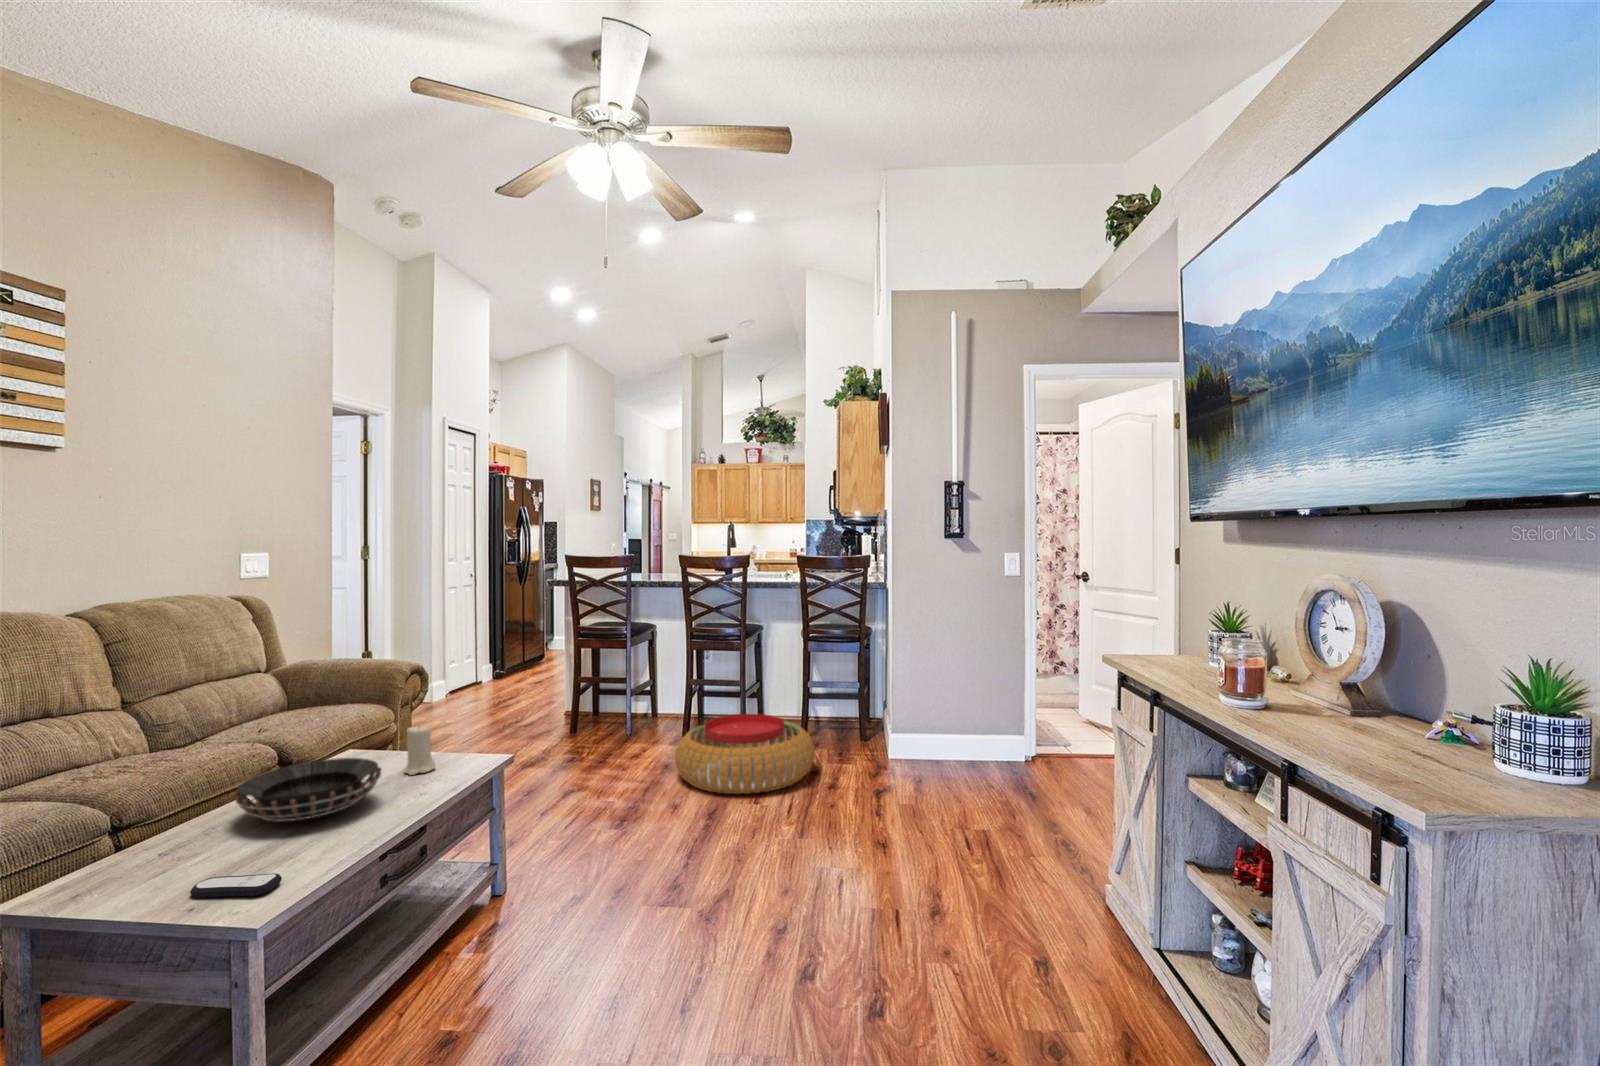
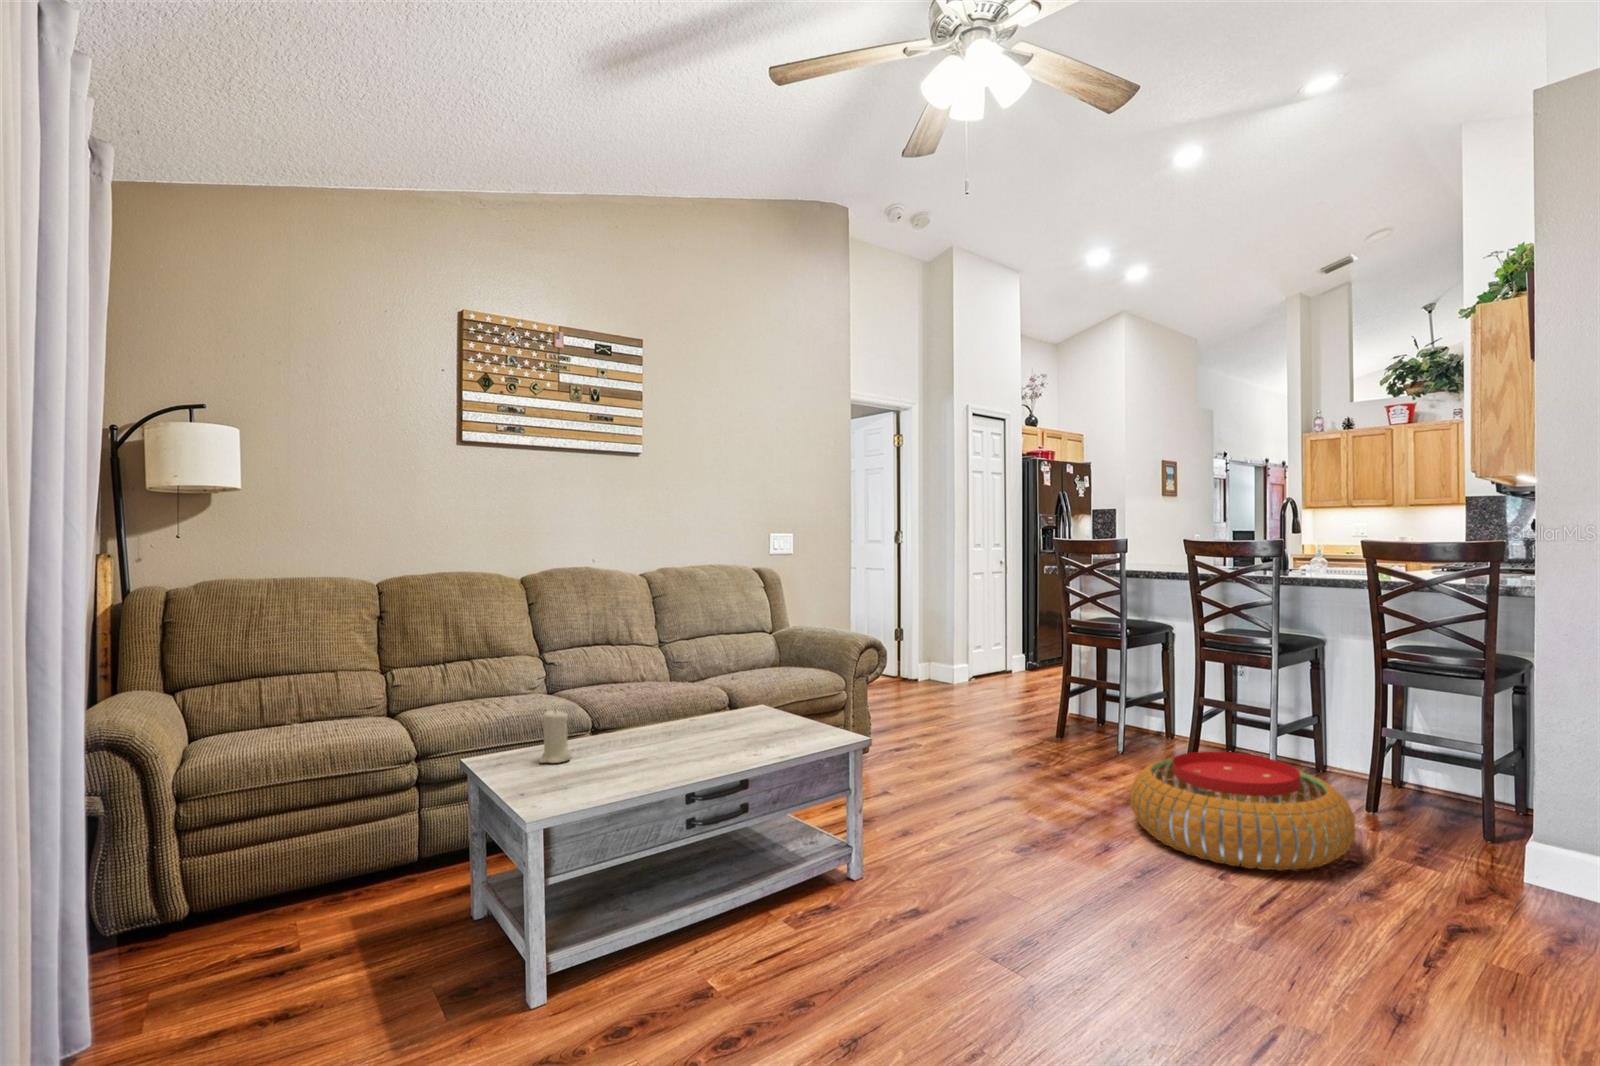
candle: present [404,726,435,775] -> present [539,710,571,763]
decorative bowl: present [234,758,381,821] -> none [618,702,730,749]
remote control: present [190,873,282,898] -> none [535,774,585,797]

